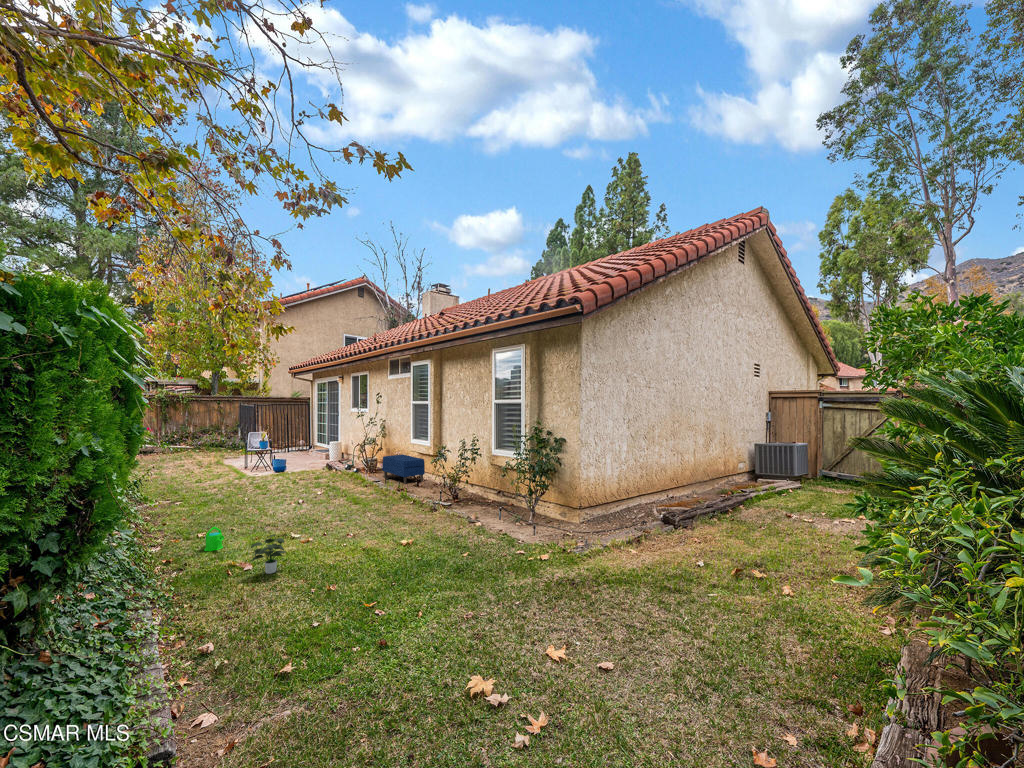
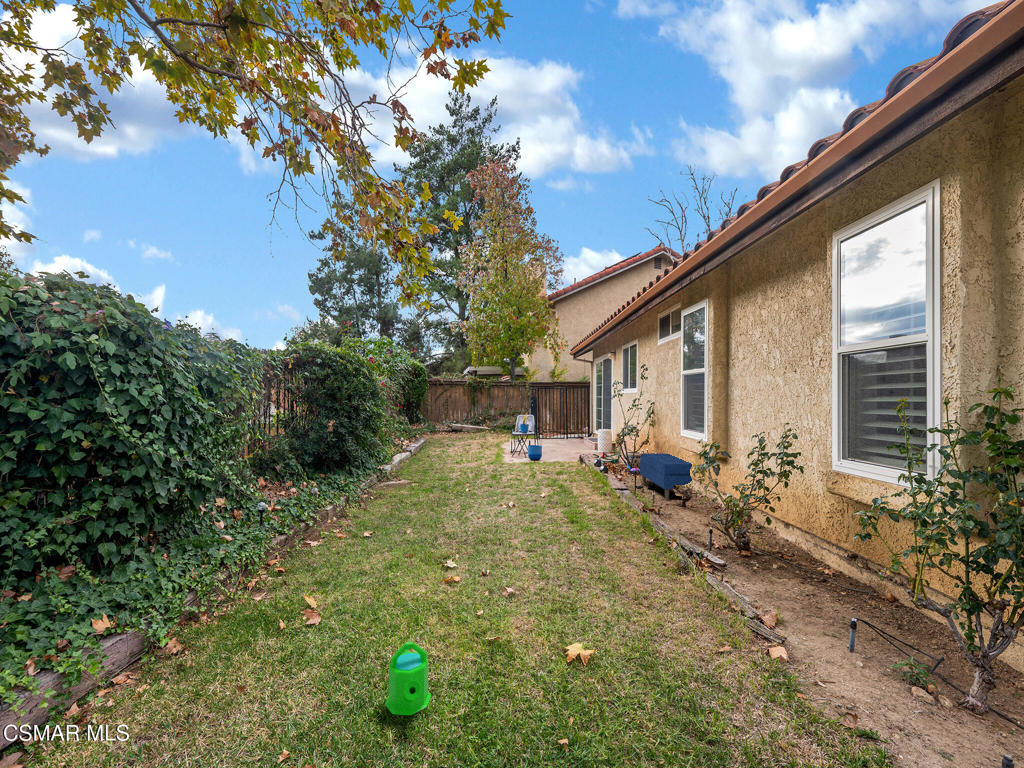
watering can: present [204,527,224,551] -> present [385,641,431,715]
potted plant: present [251,534,286,574] -> none [263,570,335,648]

